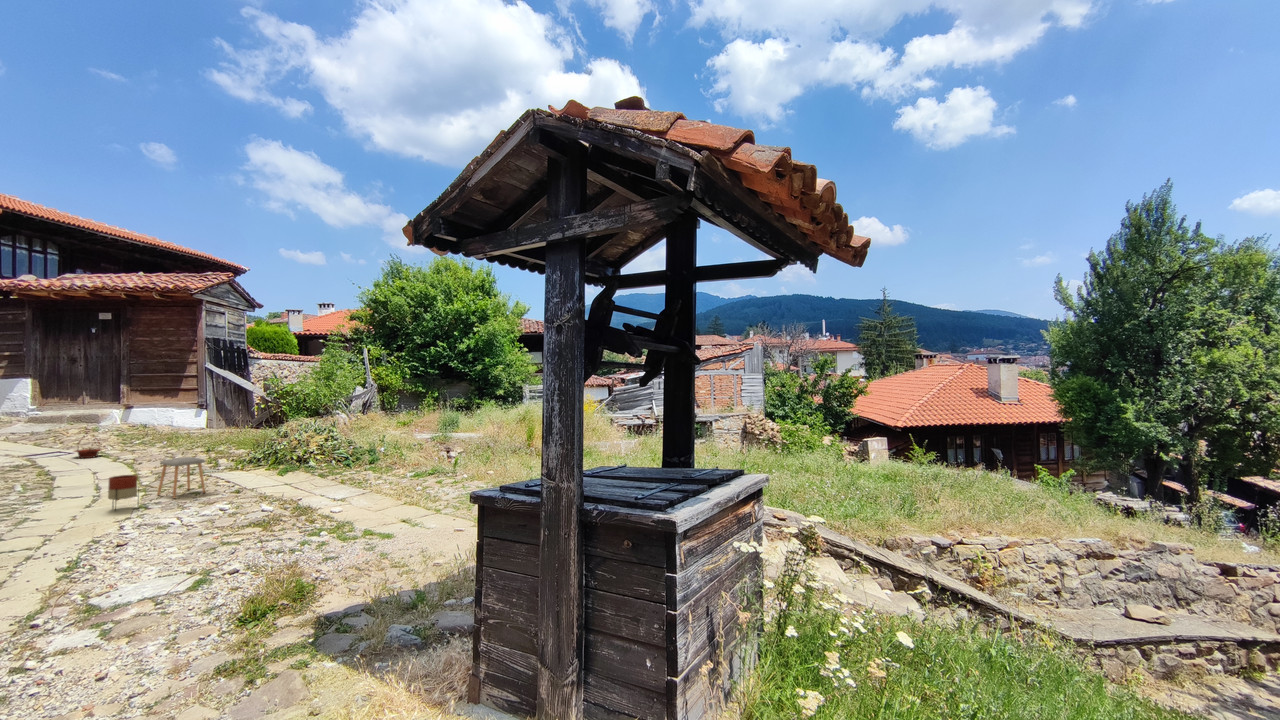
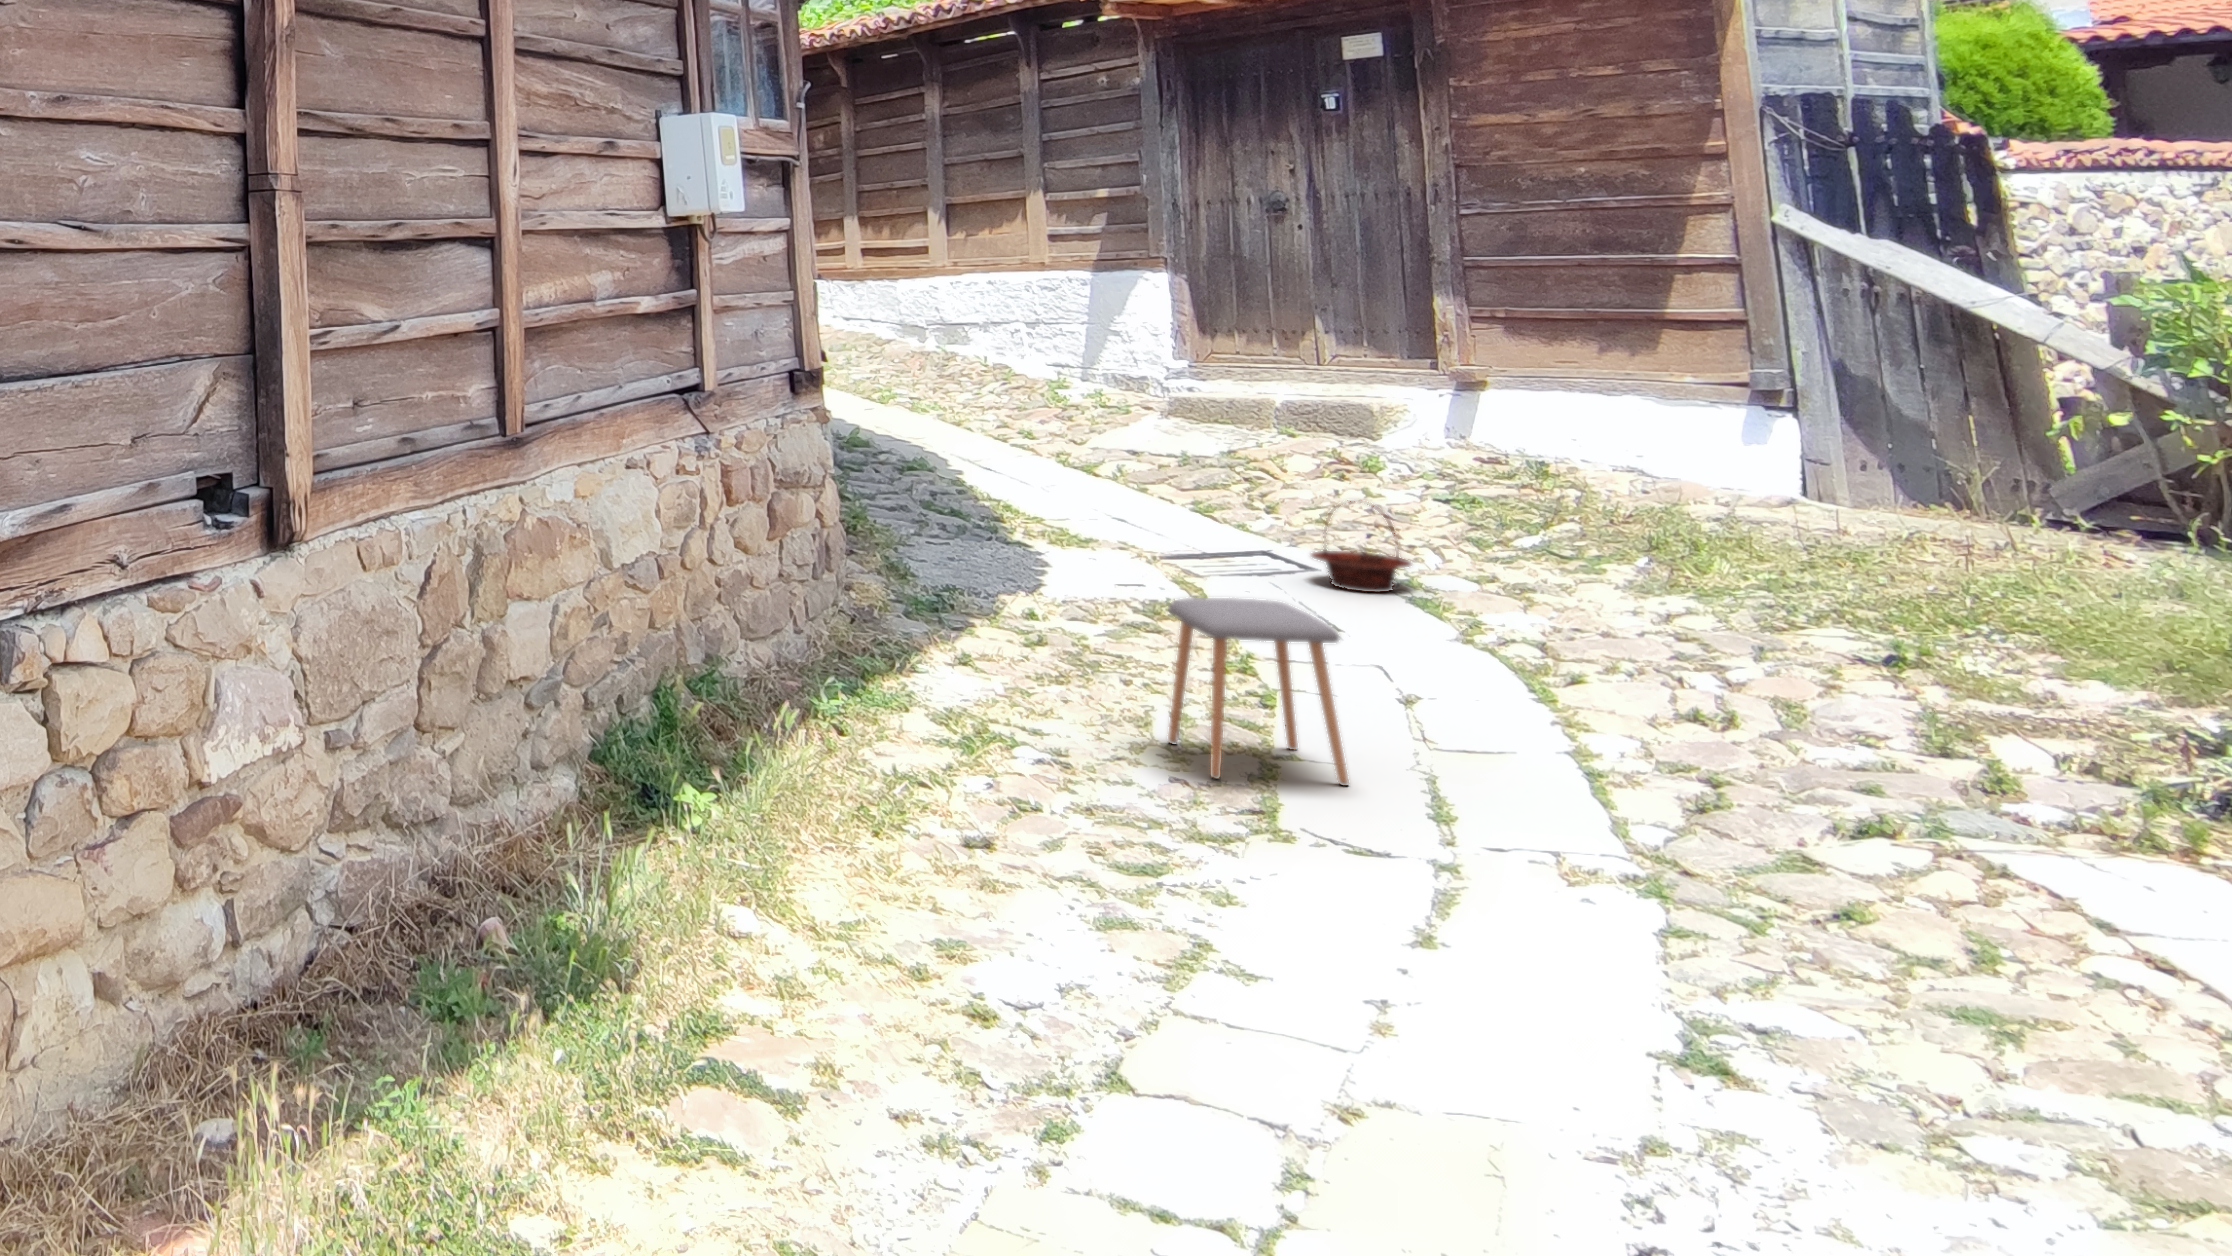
stool: present [157,457,205,498] -> present [1168,598,1348,785]
planter: present [108,475,139,510] -> none [1511,815,1682,1038]

